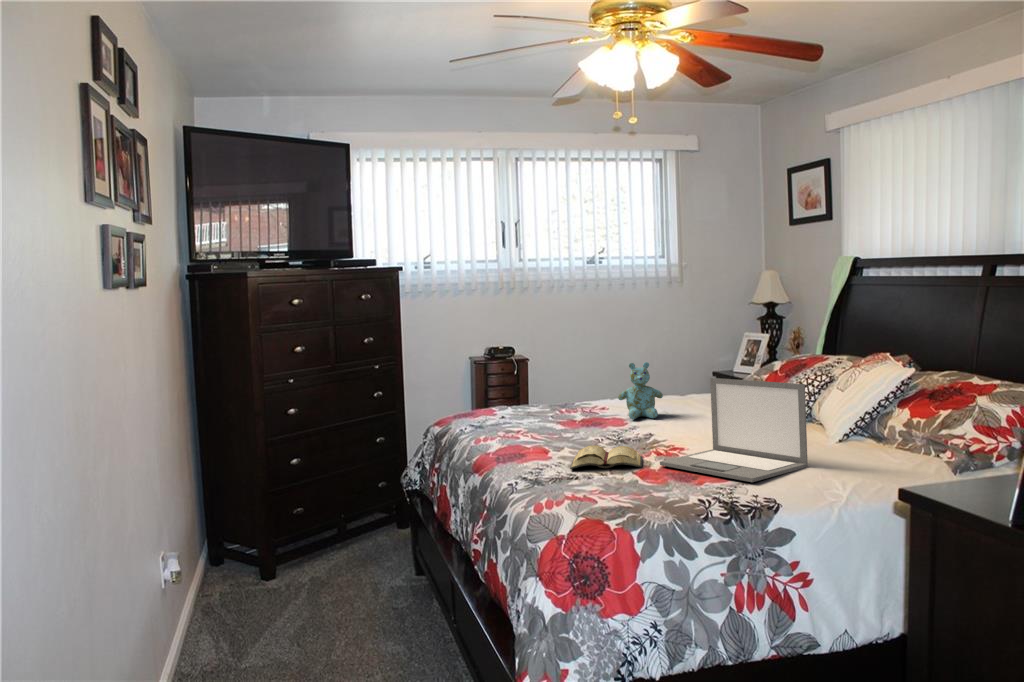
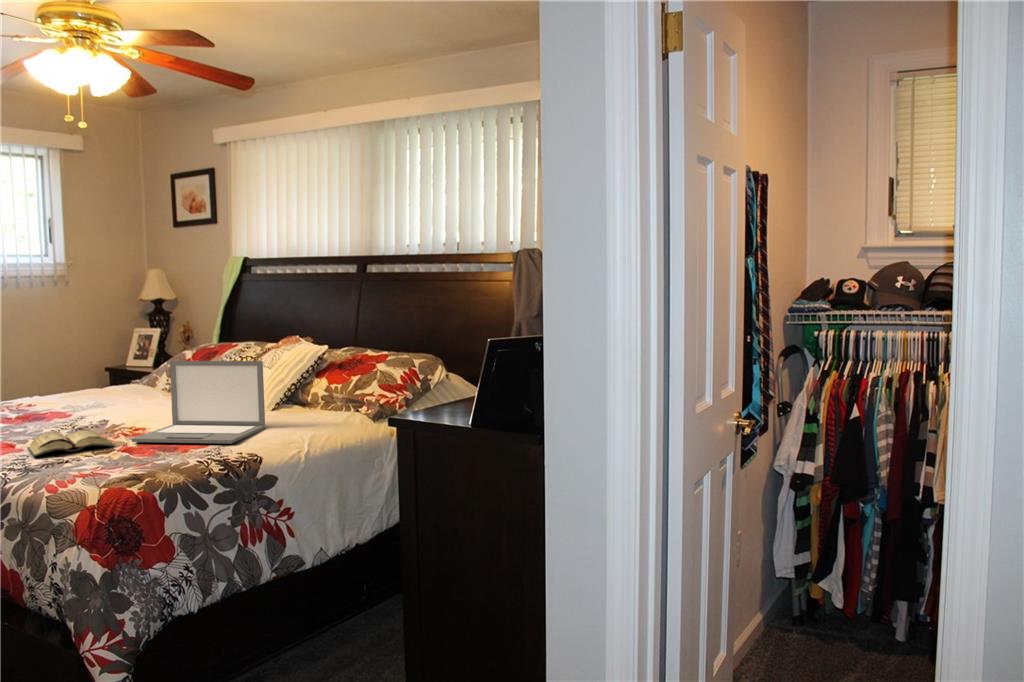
stuffed bear: present [618,362,663,419] -> none [39,353,89,410]

